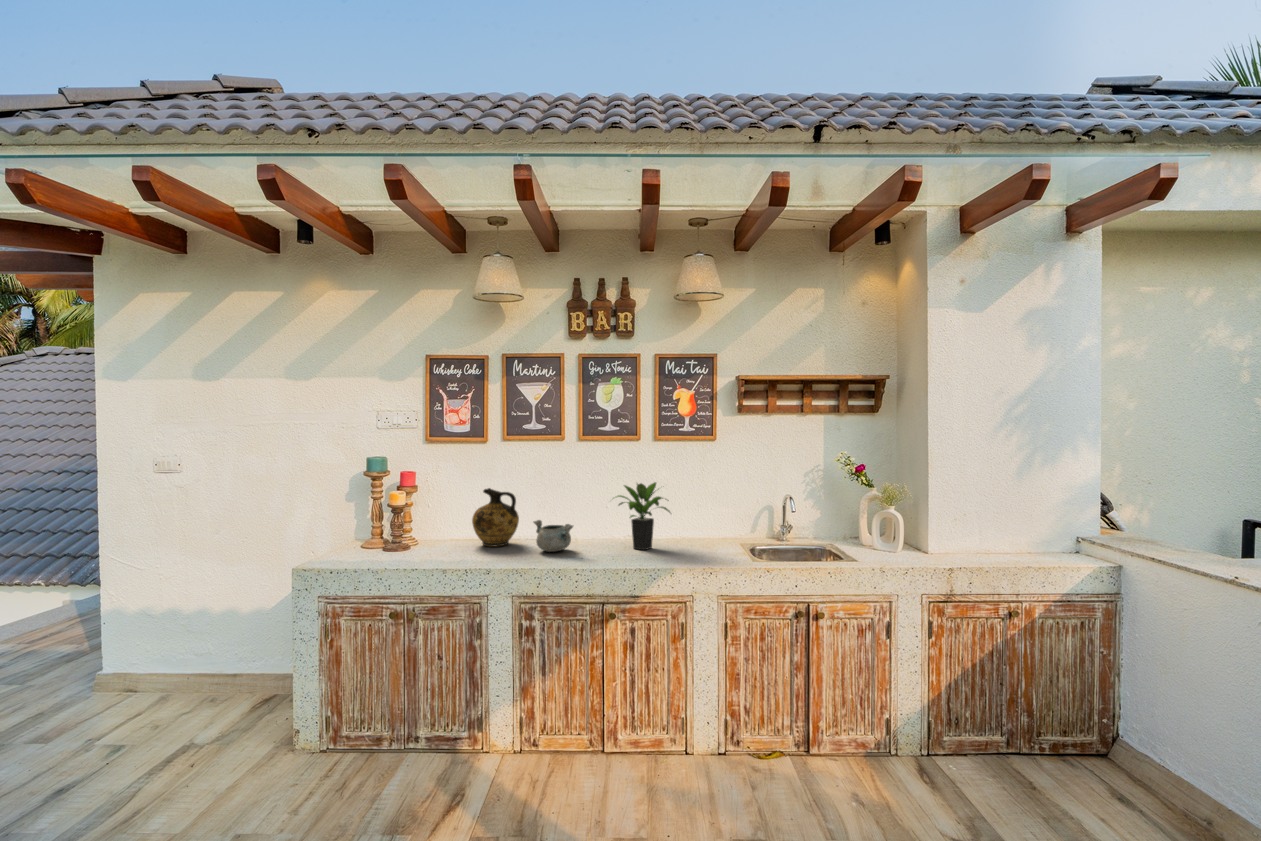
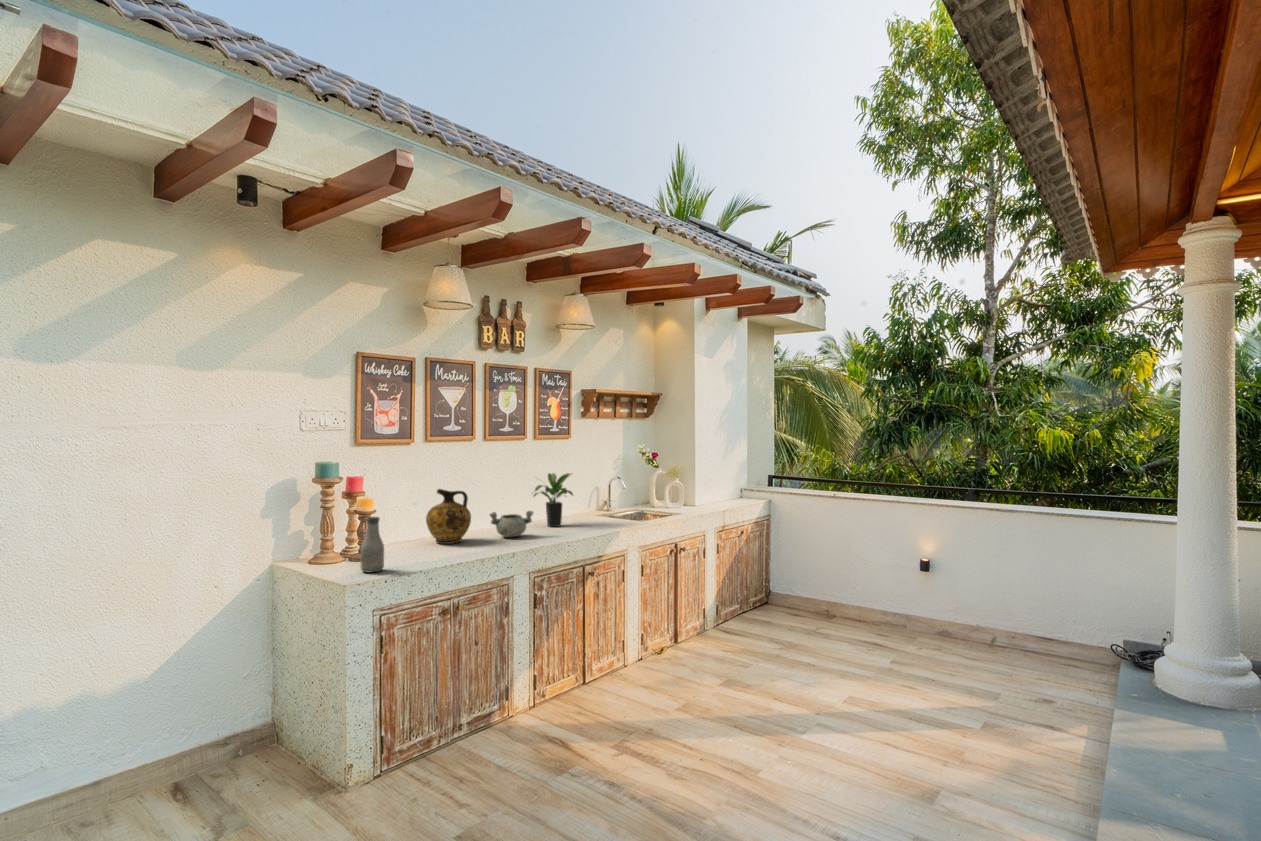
bottle: none [333,507,355,559] -> present [360,517,384,573]

